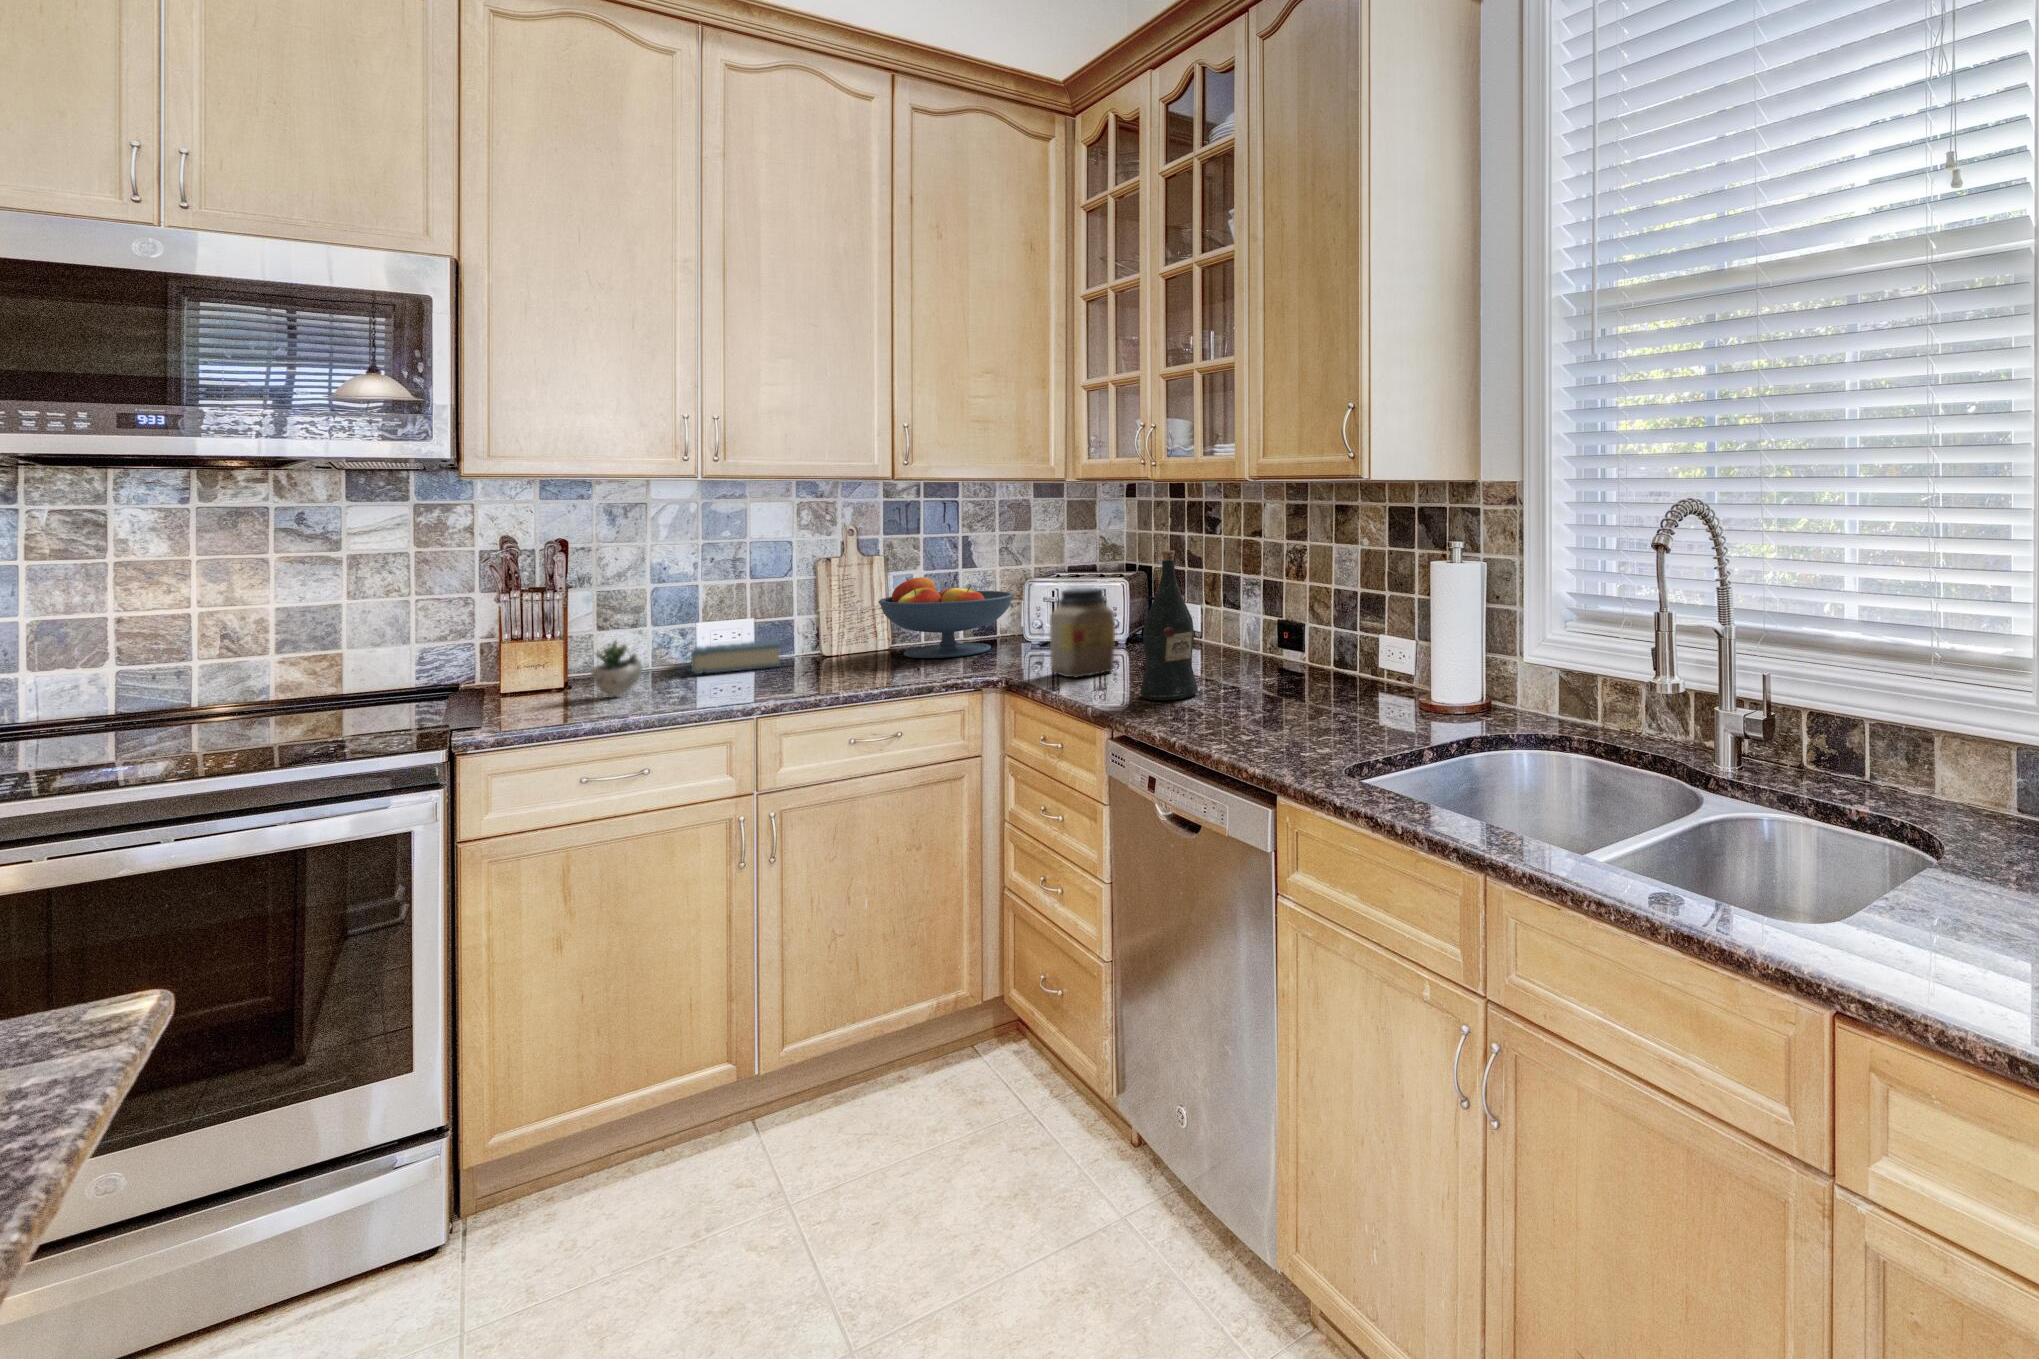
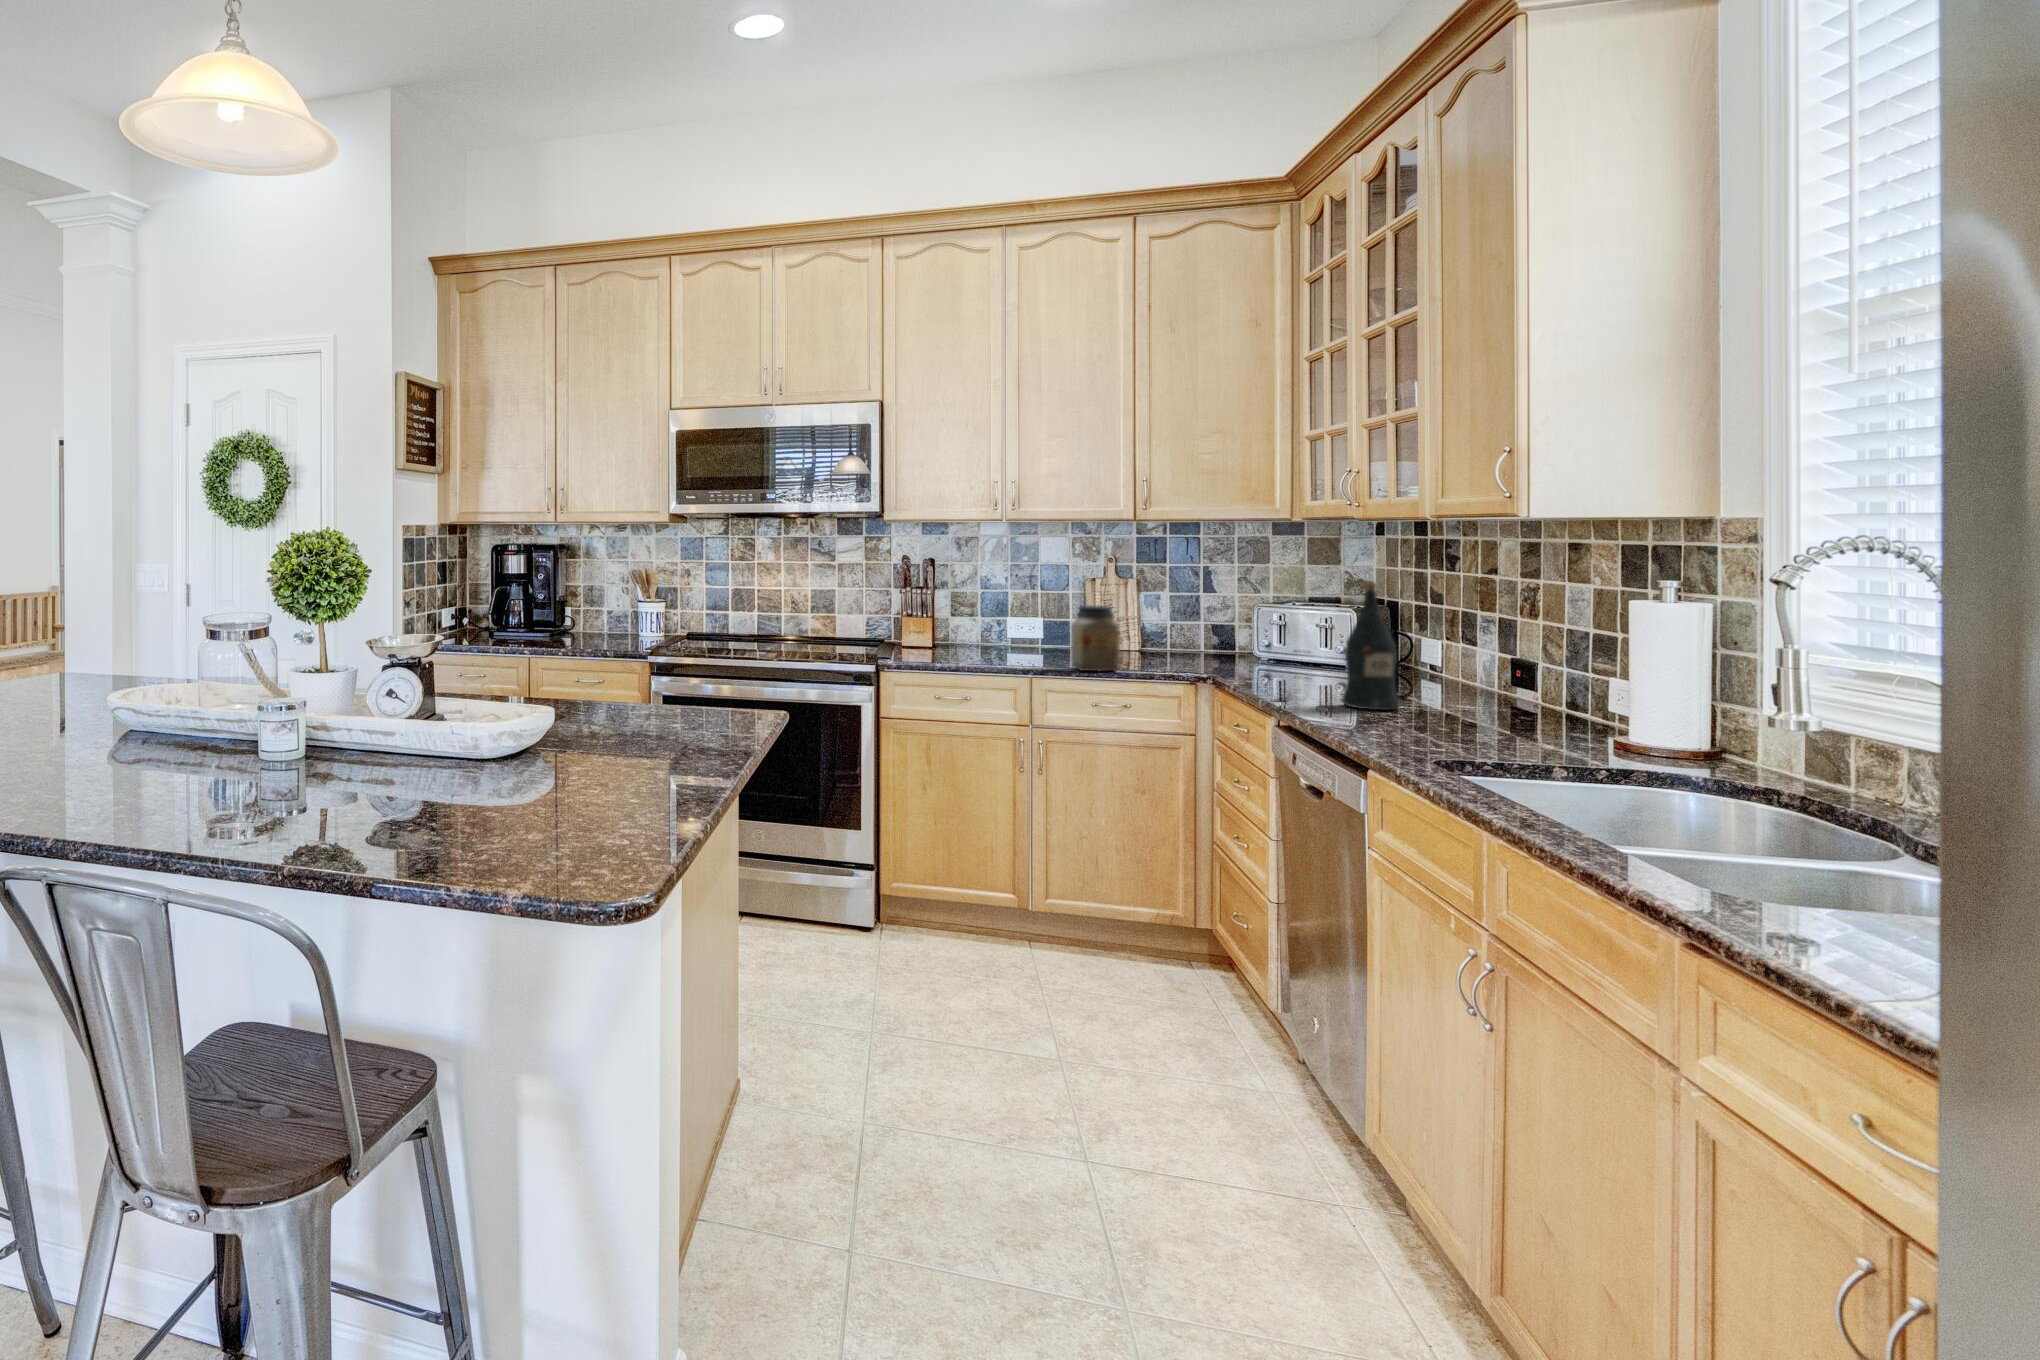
fruit bowl: present [879,577,1013,658] -> none [1133,597,1247,664]
jar: present [1050,588,1115,678] -> present [1071,605,1120,671]
hardback book: present [691,640,781,674] -> none [1006,632,1063,656]
succulent plant: present [591,641,642,696] -> none [954,622,1004,660]

